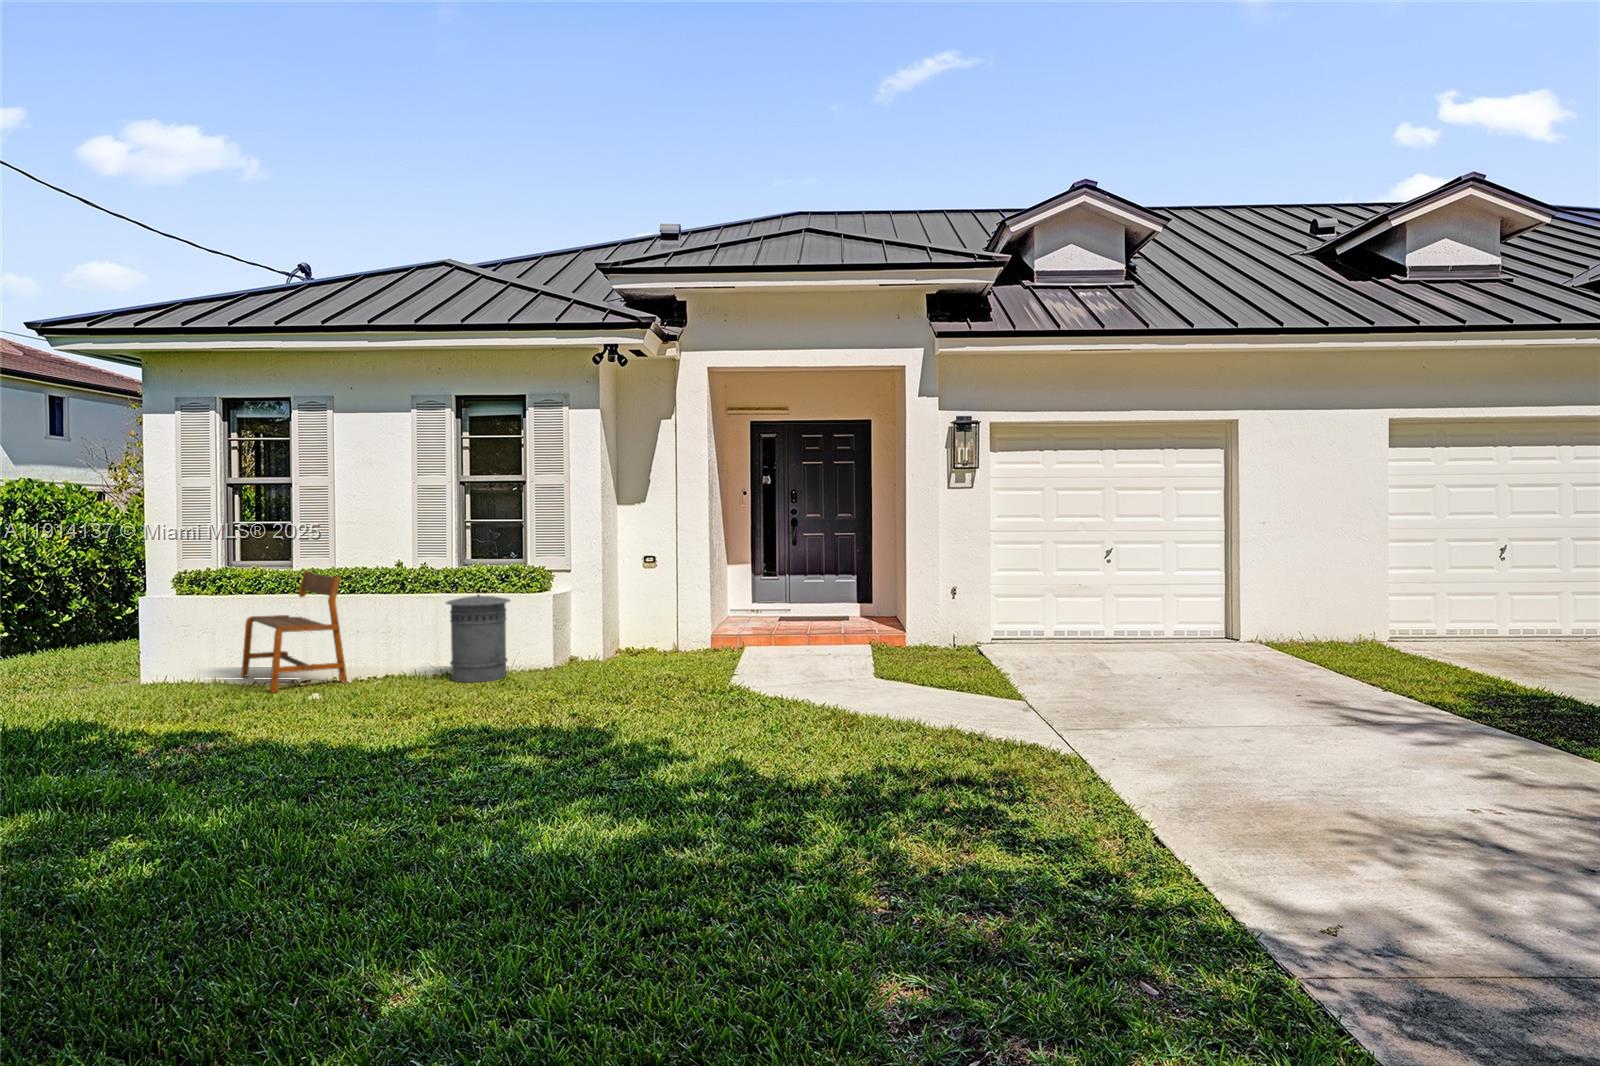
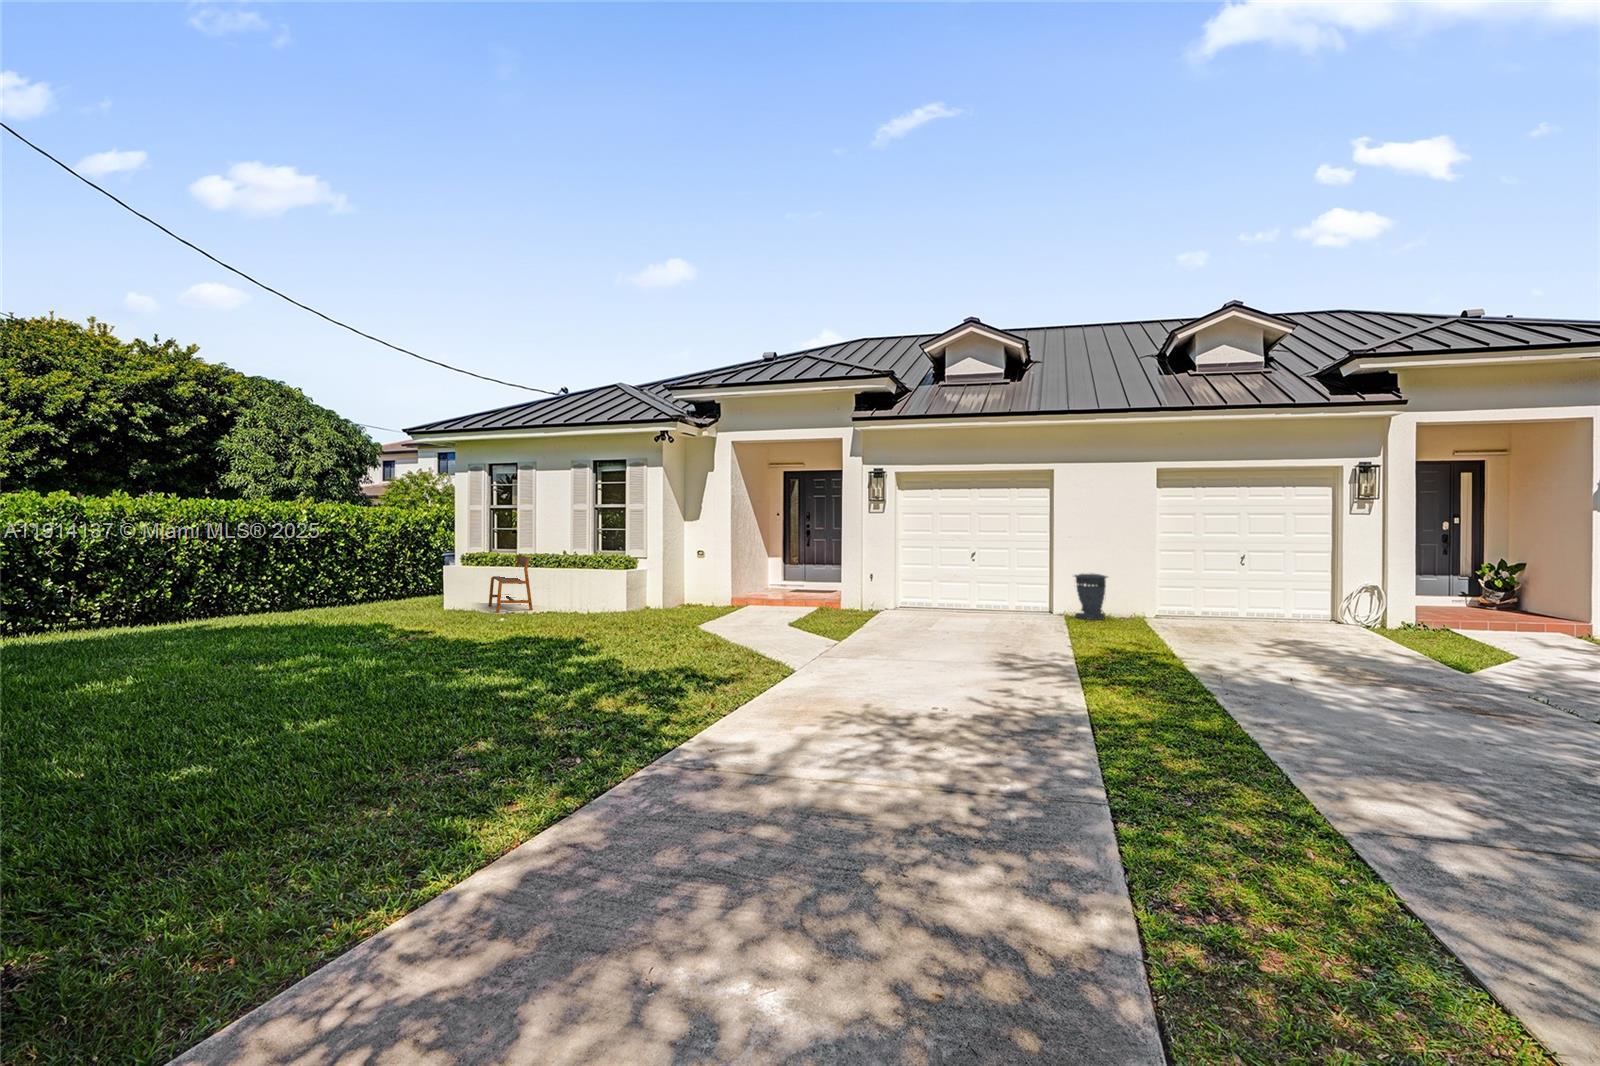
trash can: present [446,594,510,682] -> present [1075,573,1107,620]

